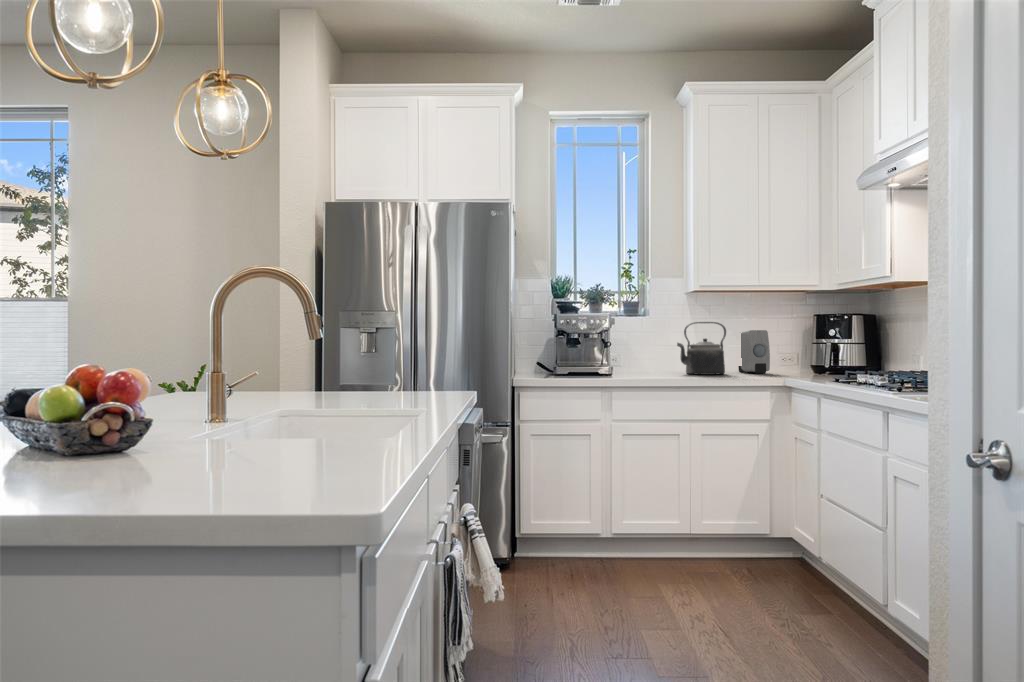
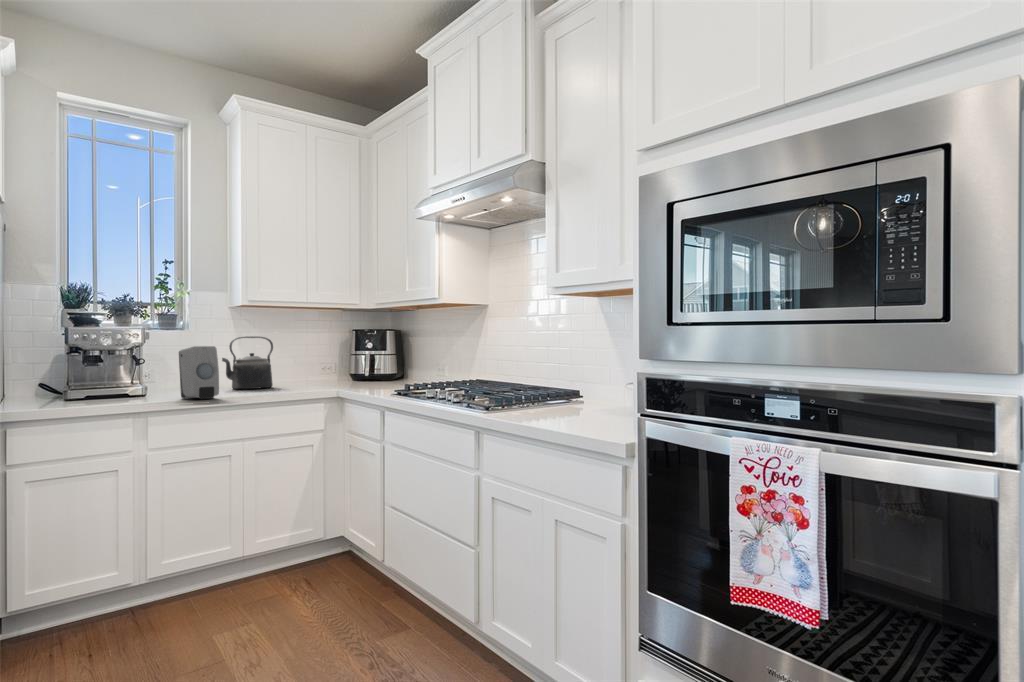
soap dispenser: present [738,330,770,373] -> present [179,346,219,399]

